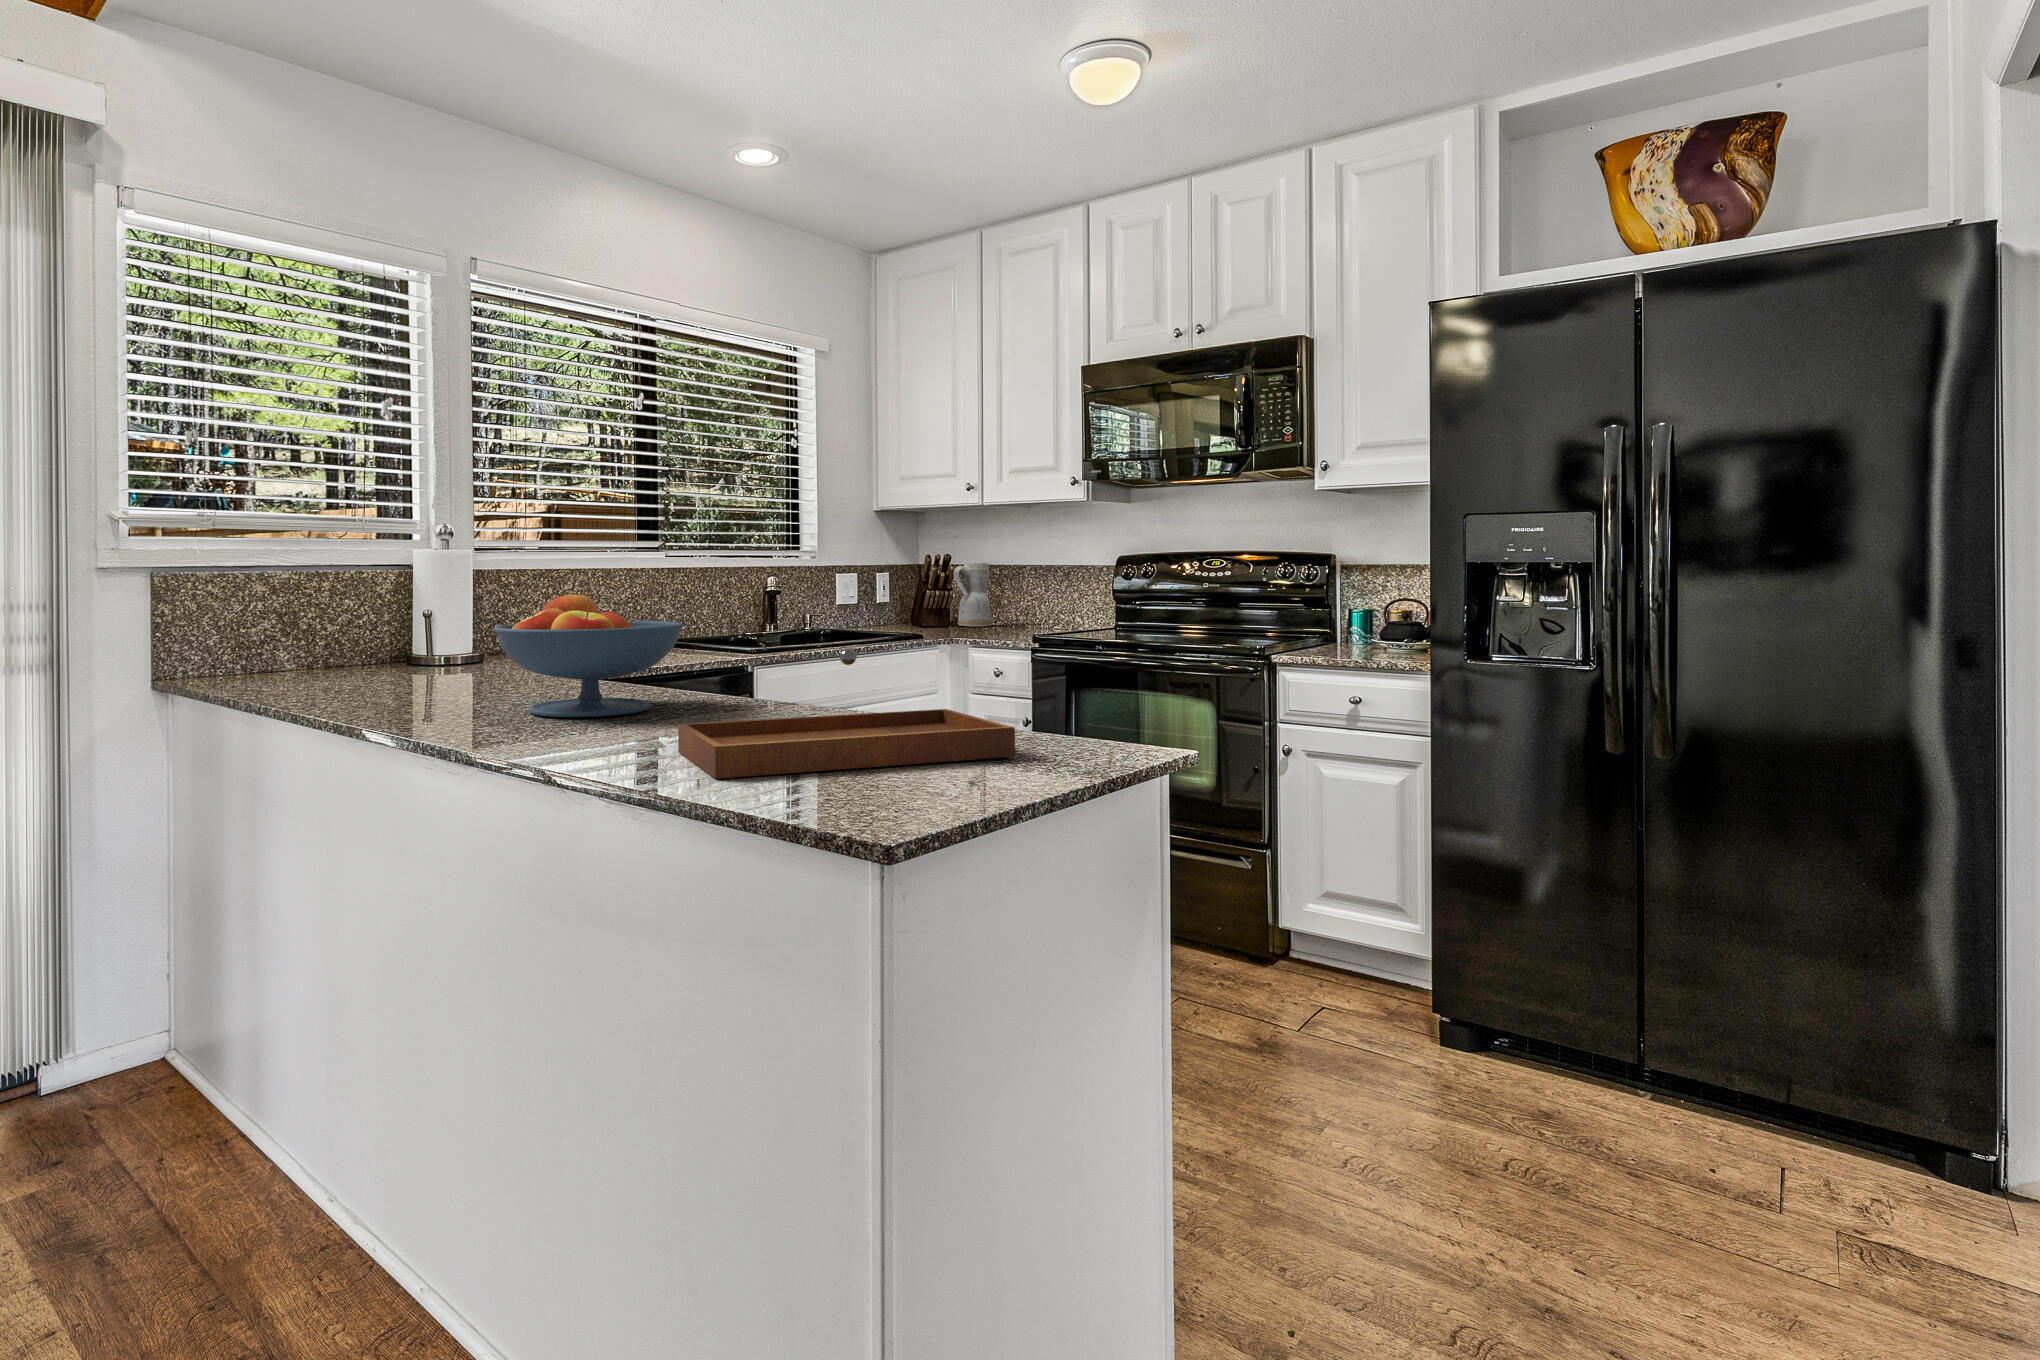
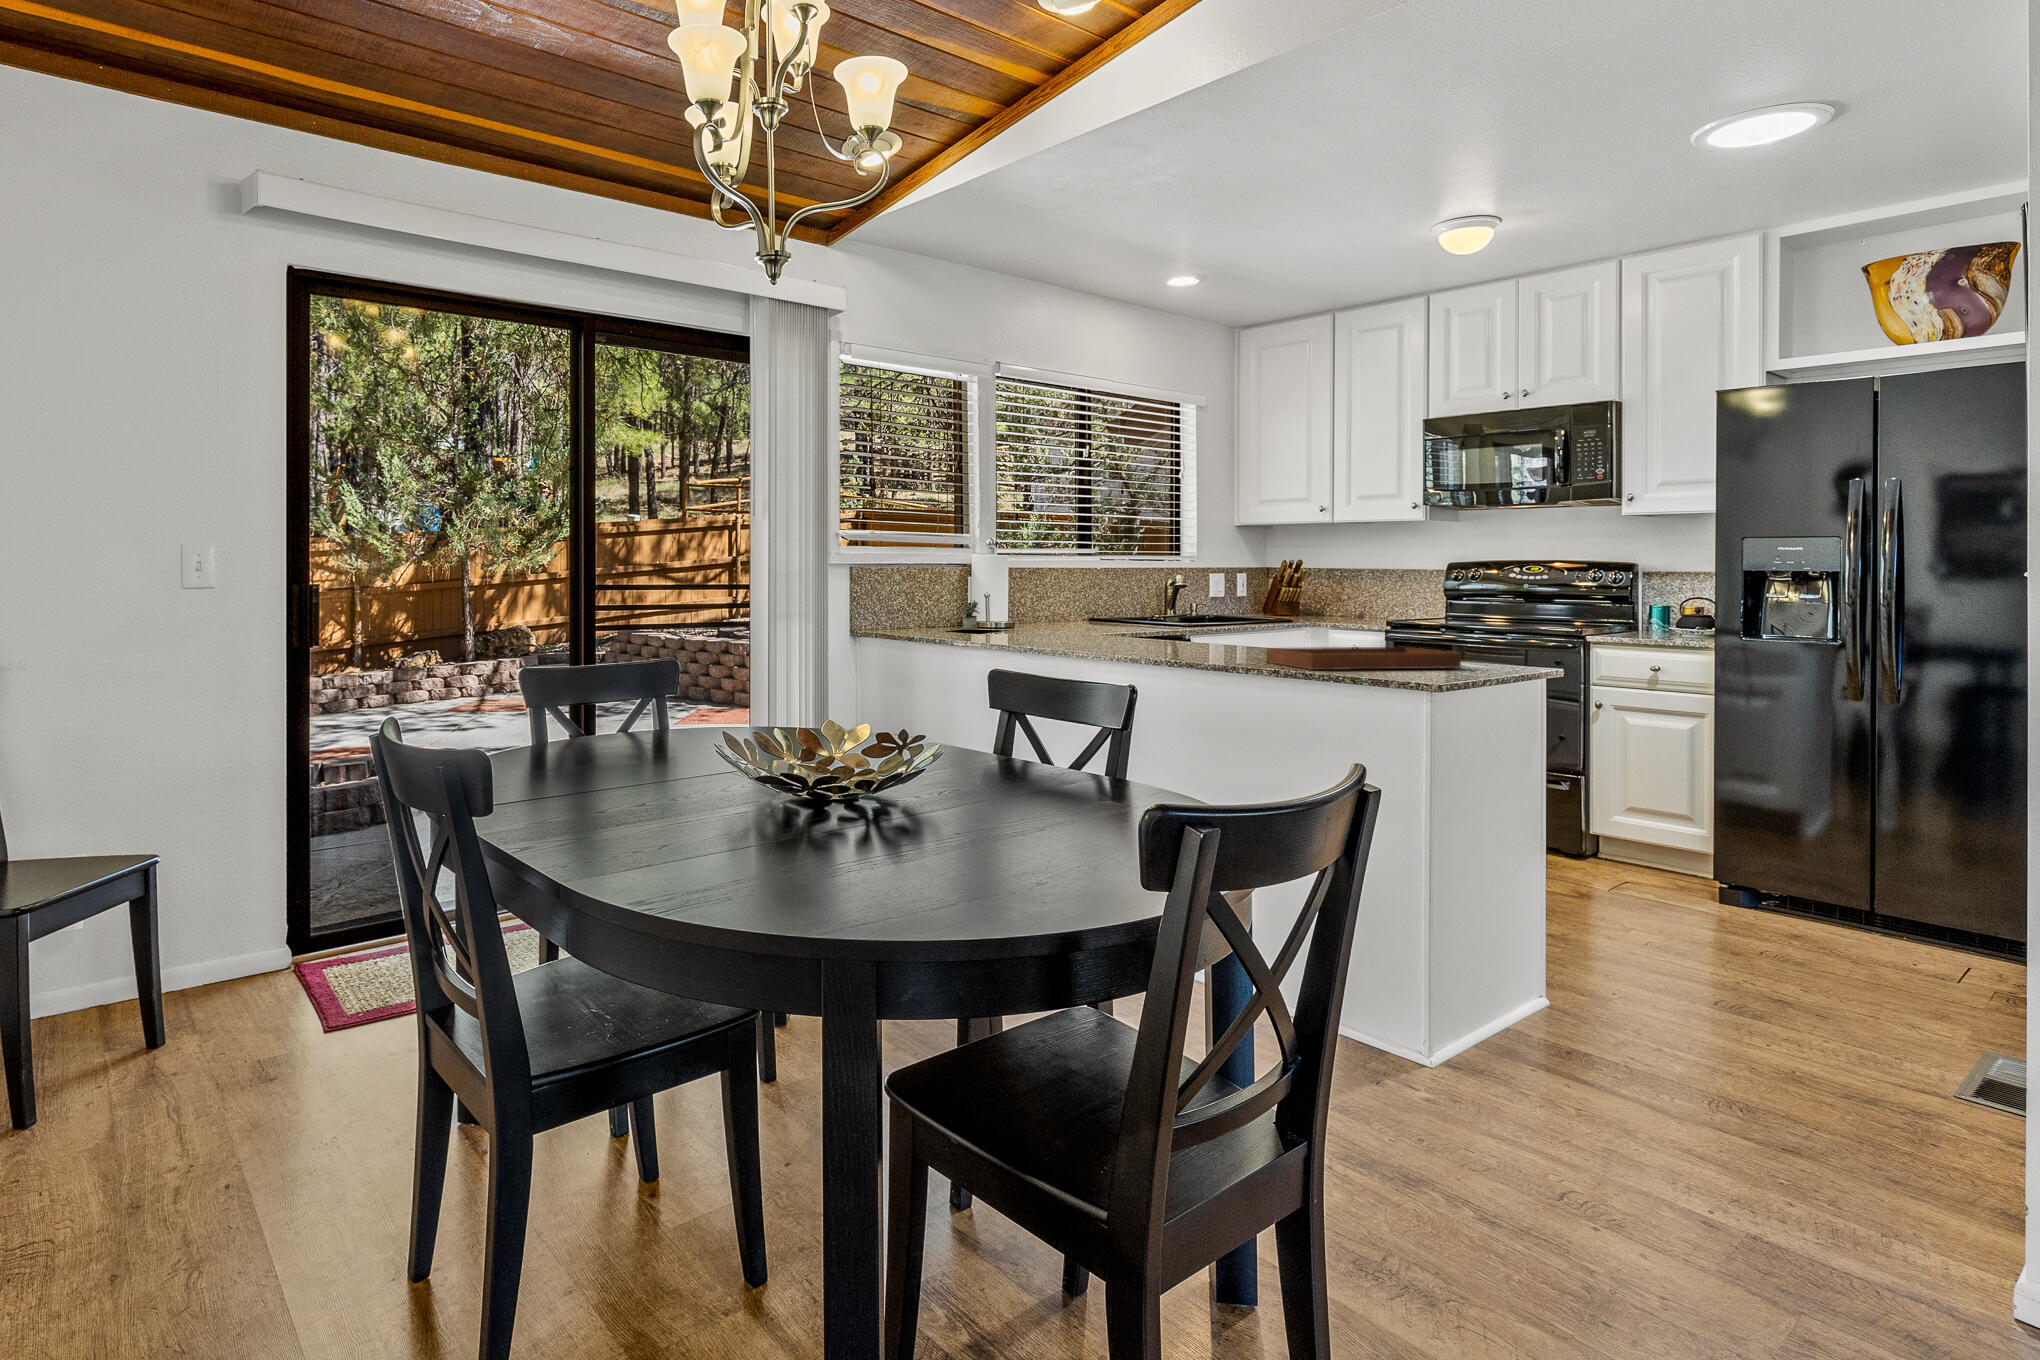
ceramic pitcher: present [954,562,993,626] -> none [1302,565,1335,615]
fruit bowl: present [494,594,683,717] -> none [1111,581,1222,650]
potted plant: none [317,625,474,675] -> present [960,600,980,629]

